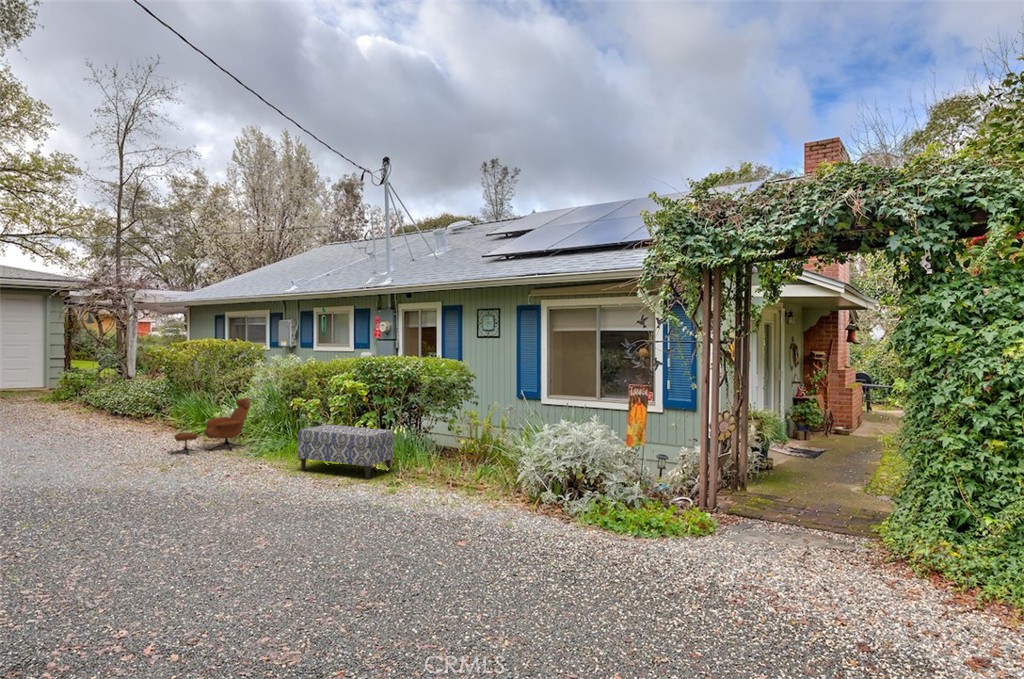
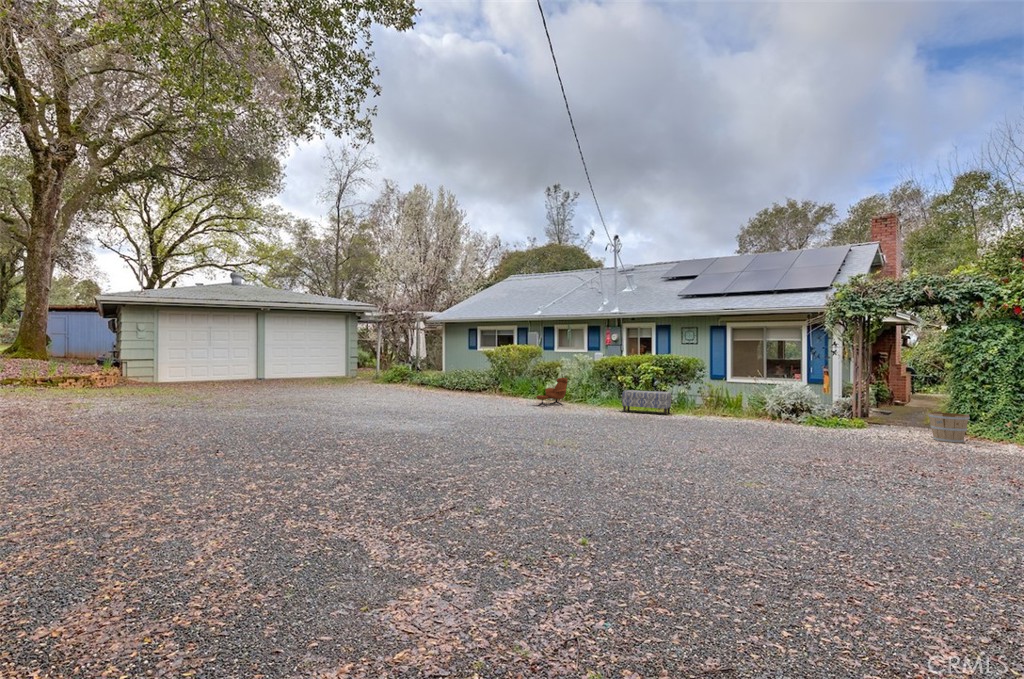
wooden bucket: none [848,502,953,600] -> present [928,411,970,443]

